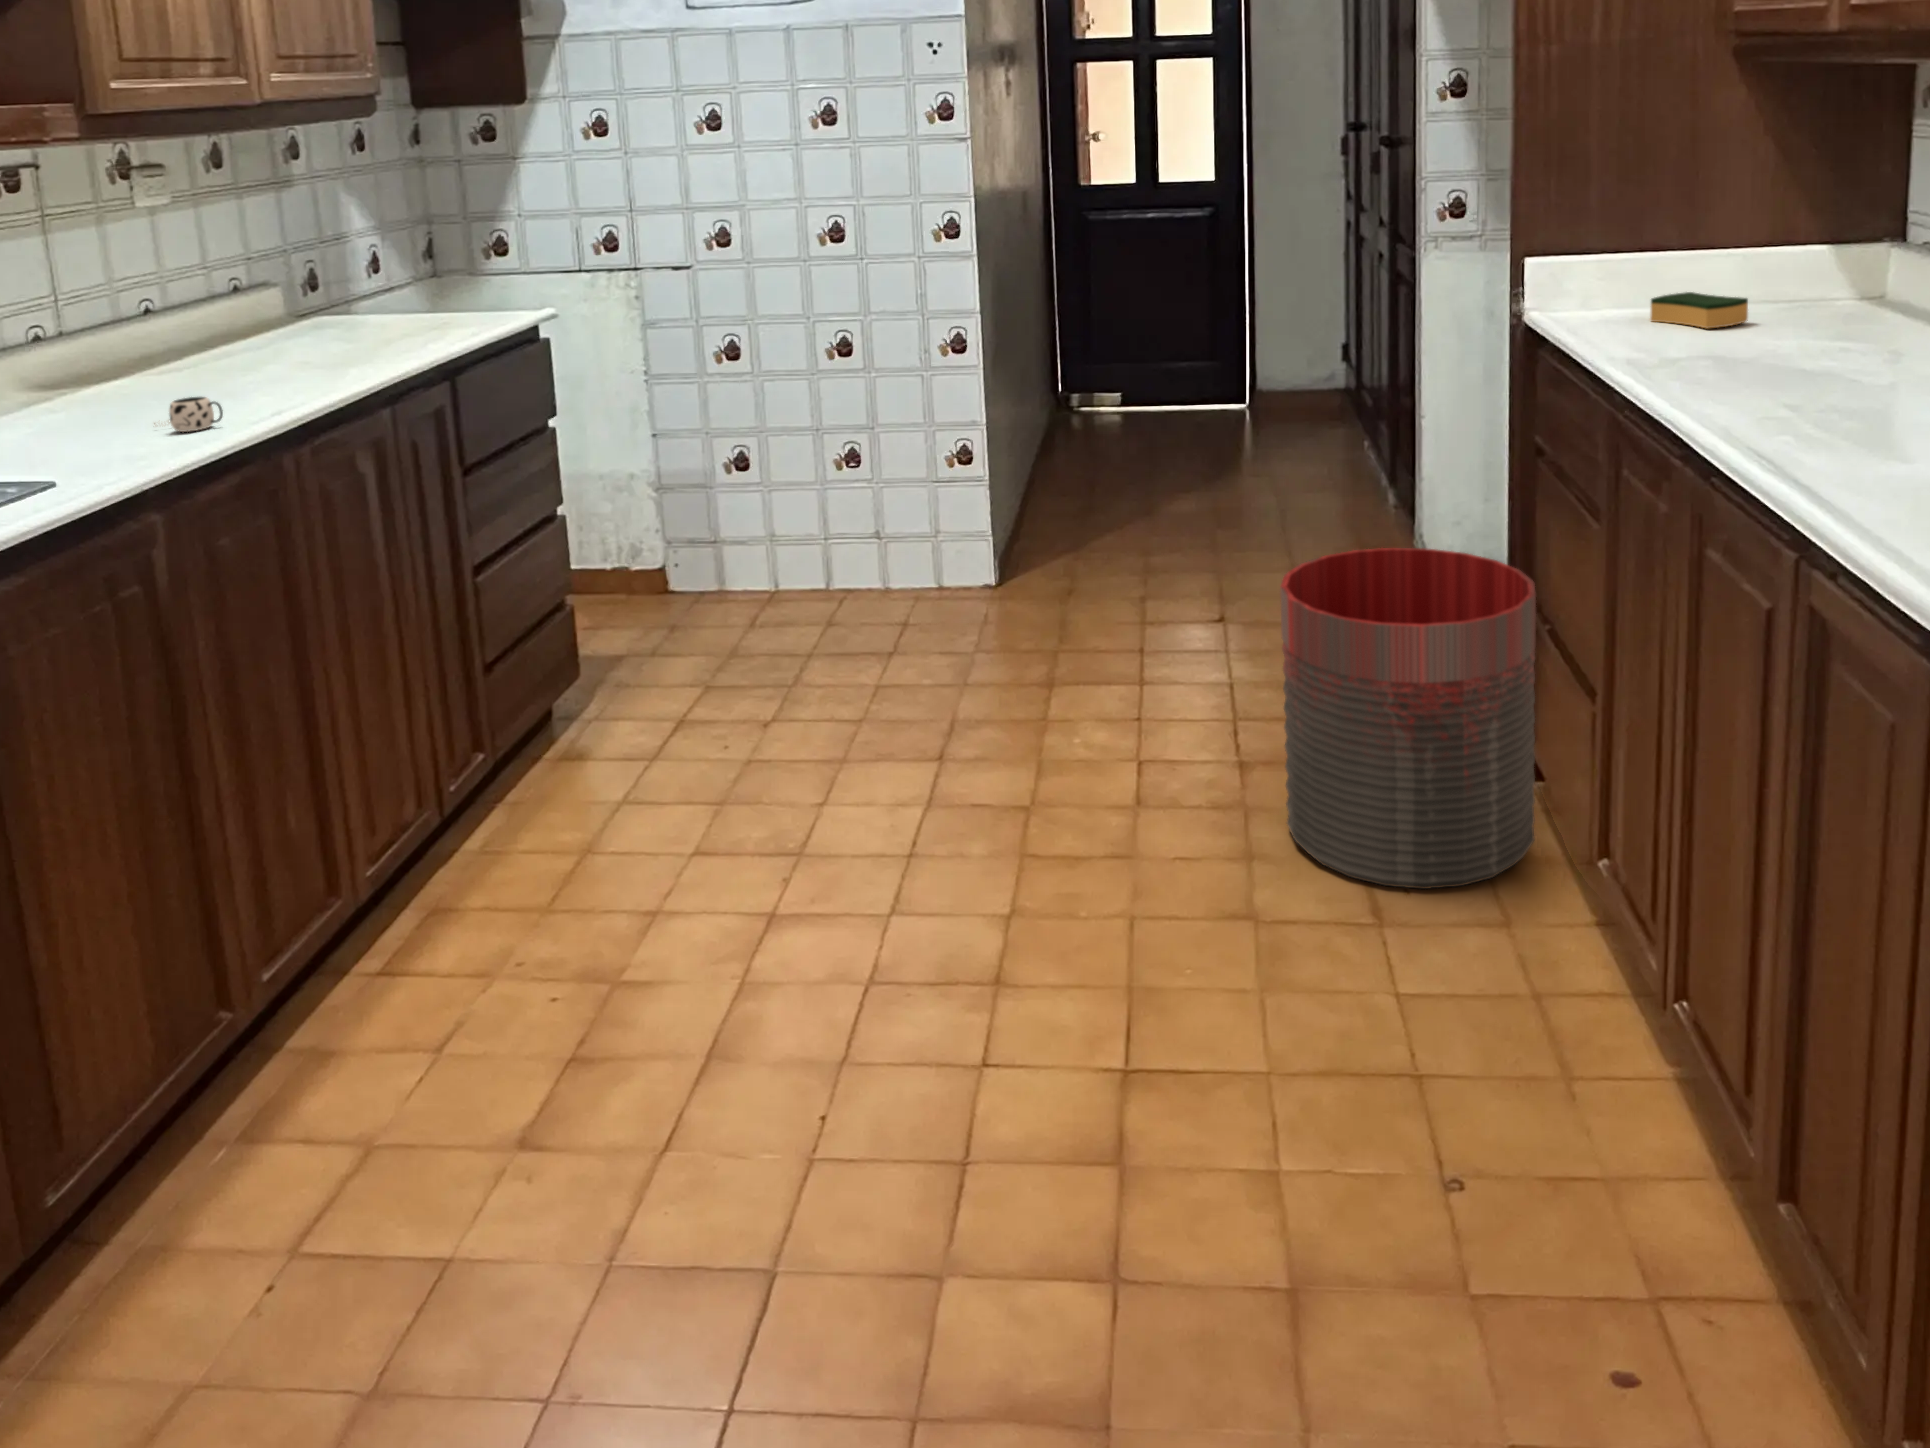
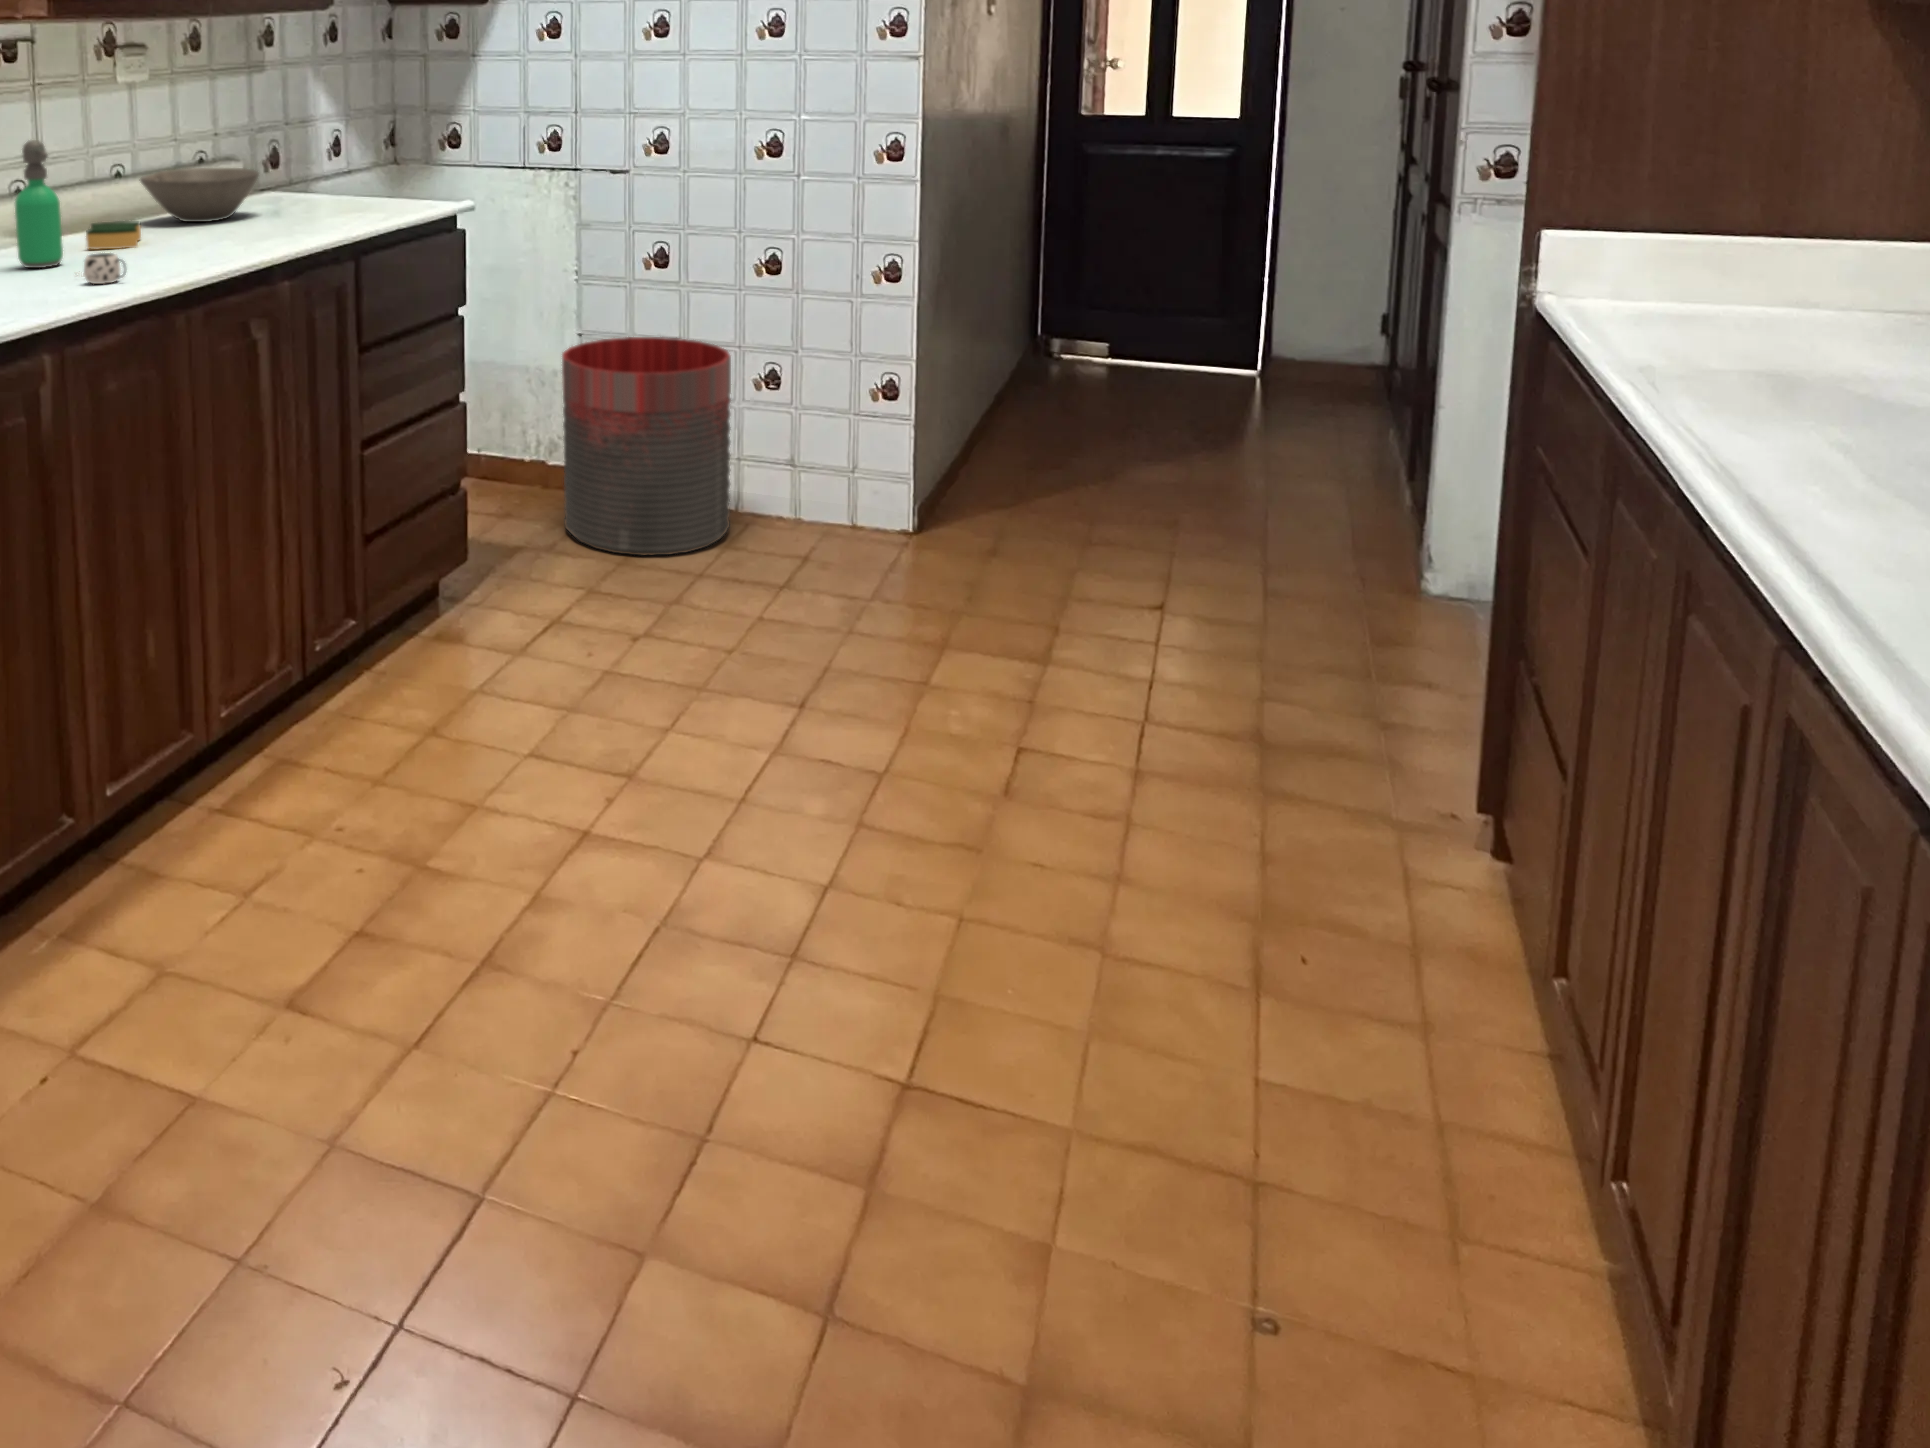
soap dispenser: none [56,278,123,424] -> present [15,140,63,268]
sponge: present [1651,292,1748,328] -> present [86,221,141,249]
bowl: none [175,295,318,358] -> present [140,168,259,222]
trash can: present [1280,548,1536,889] -> present [562,337,731,555]

